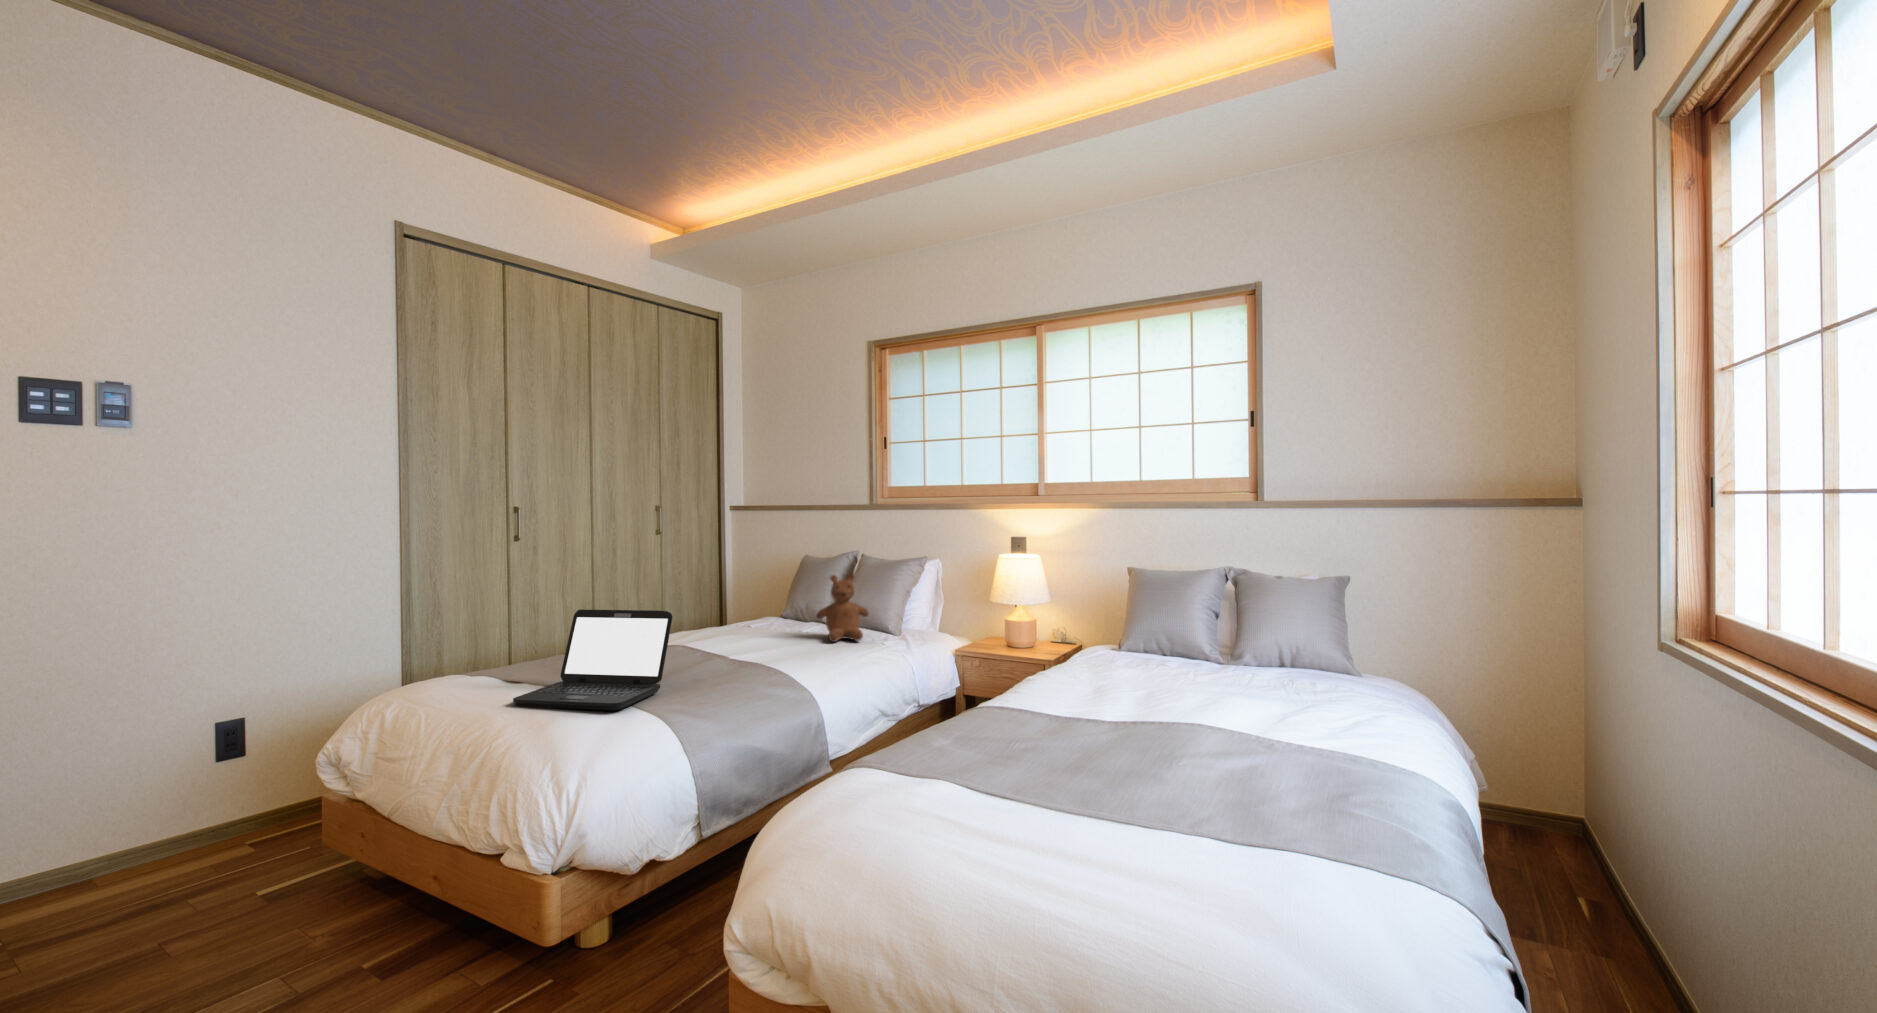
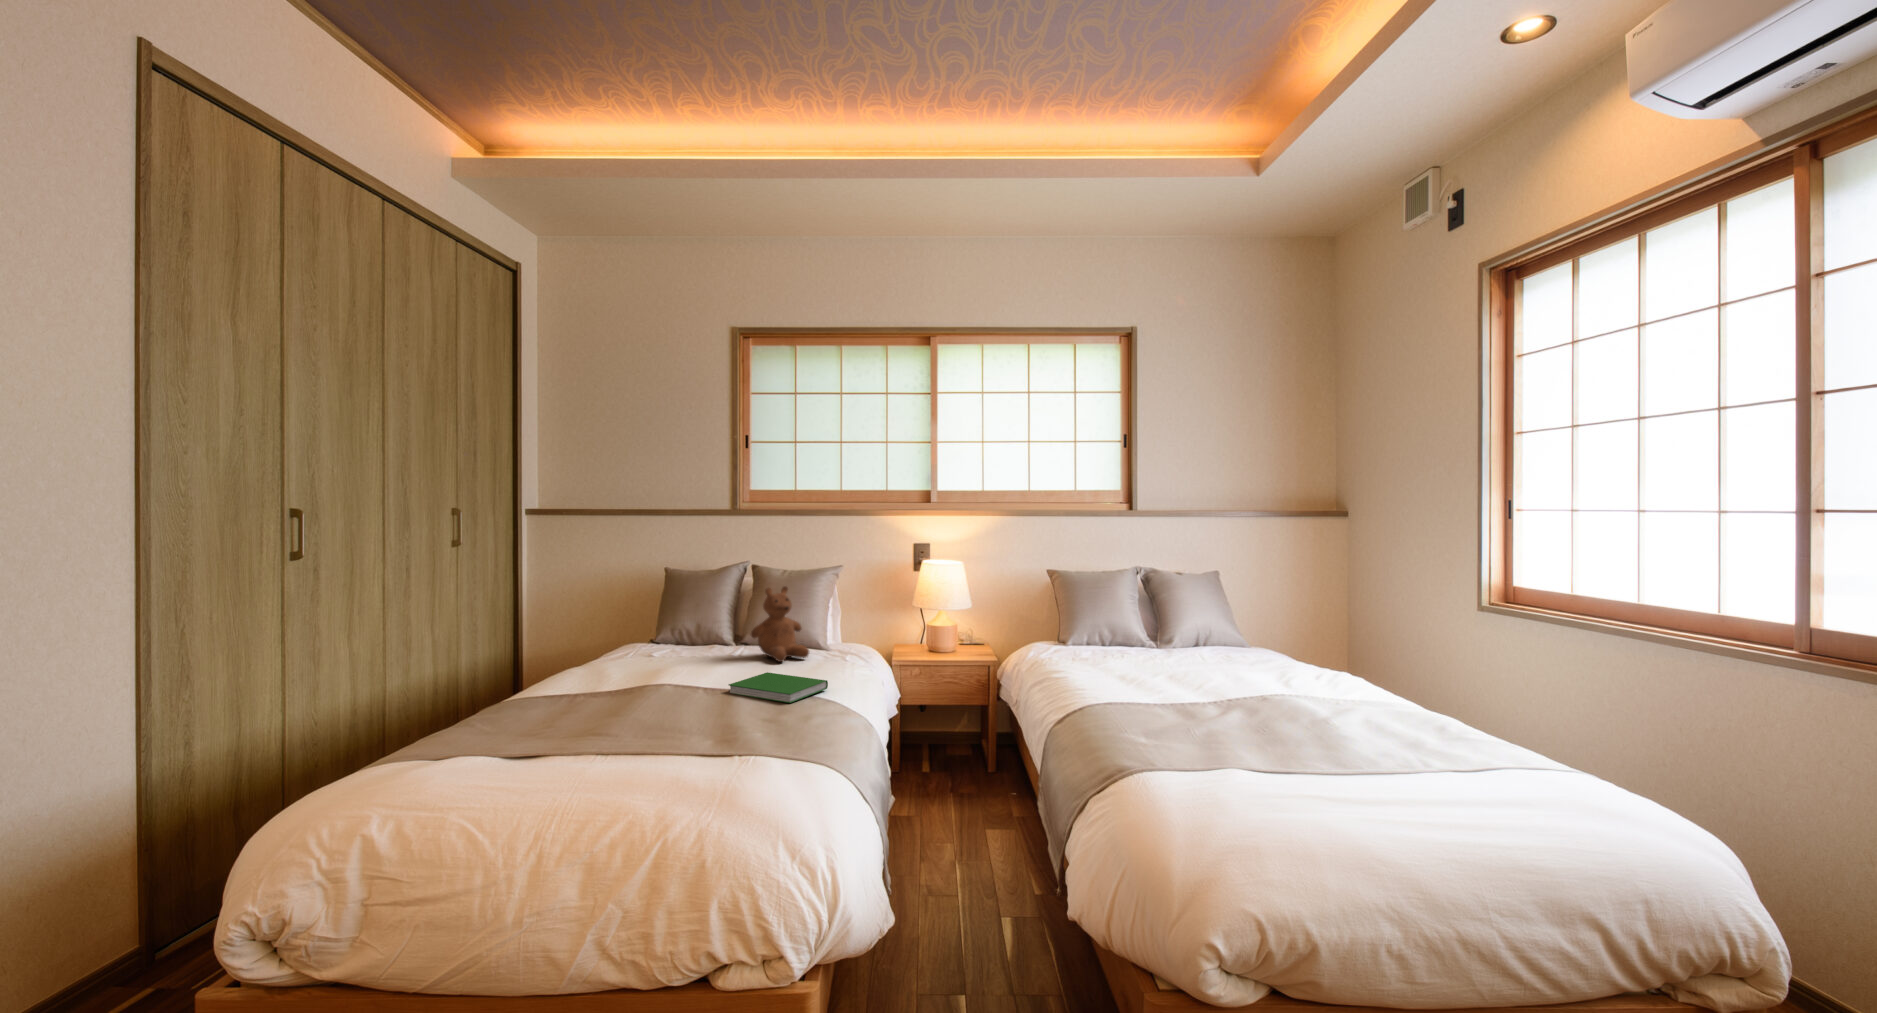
laptop: present [513,609,672,710] -> none [575,641,743,788]
hardcover book: none [742,648,816,673] -> present [729,672,828,703]

